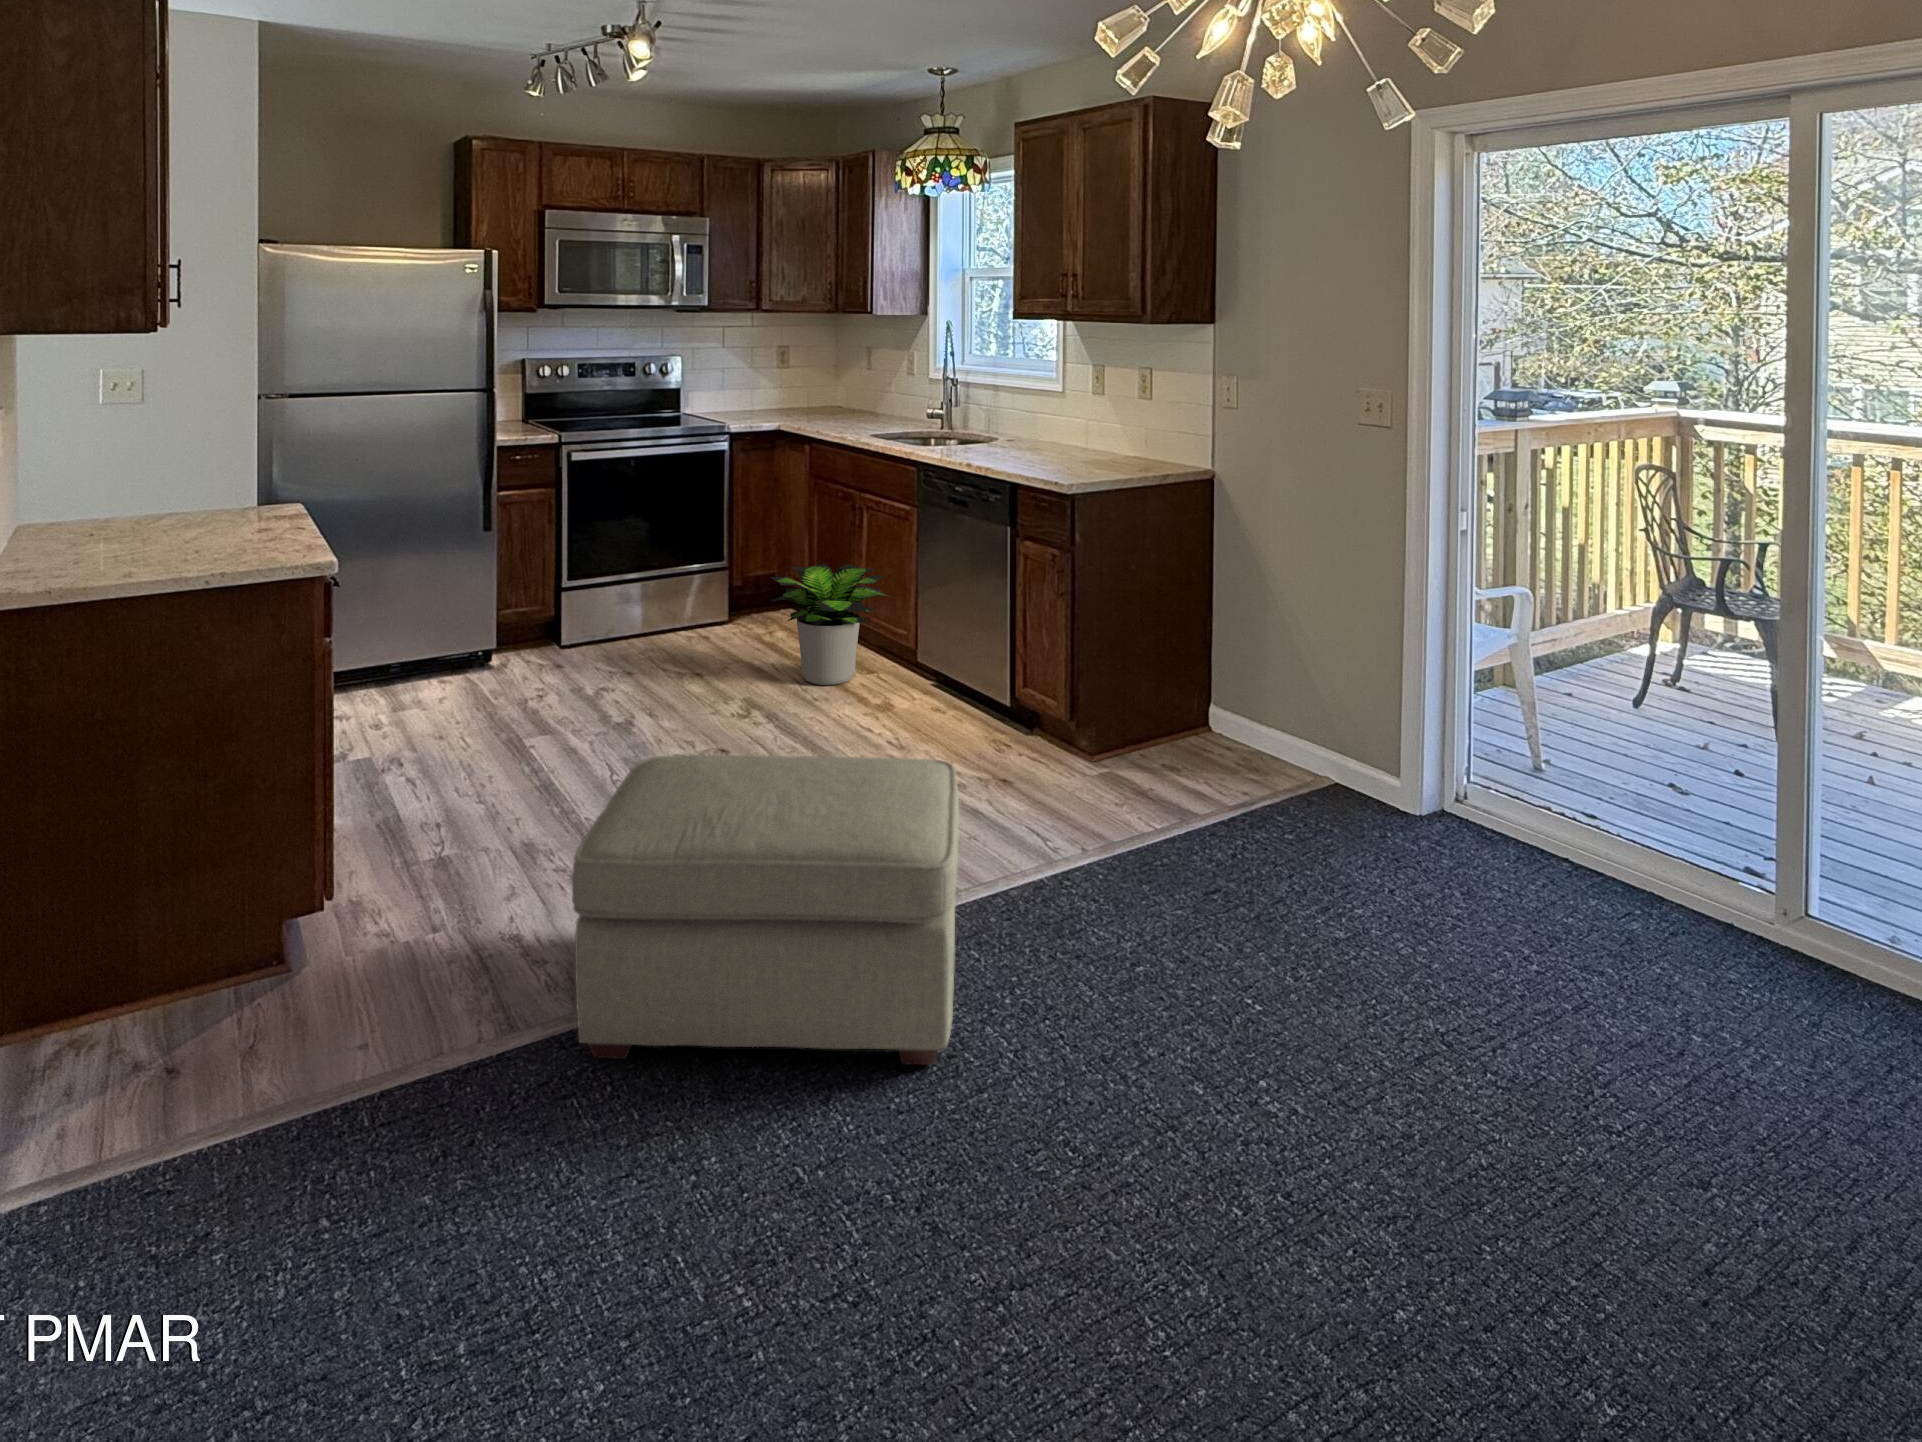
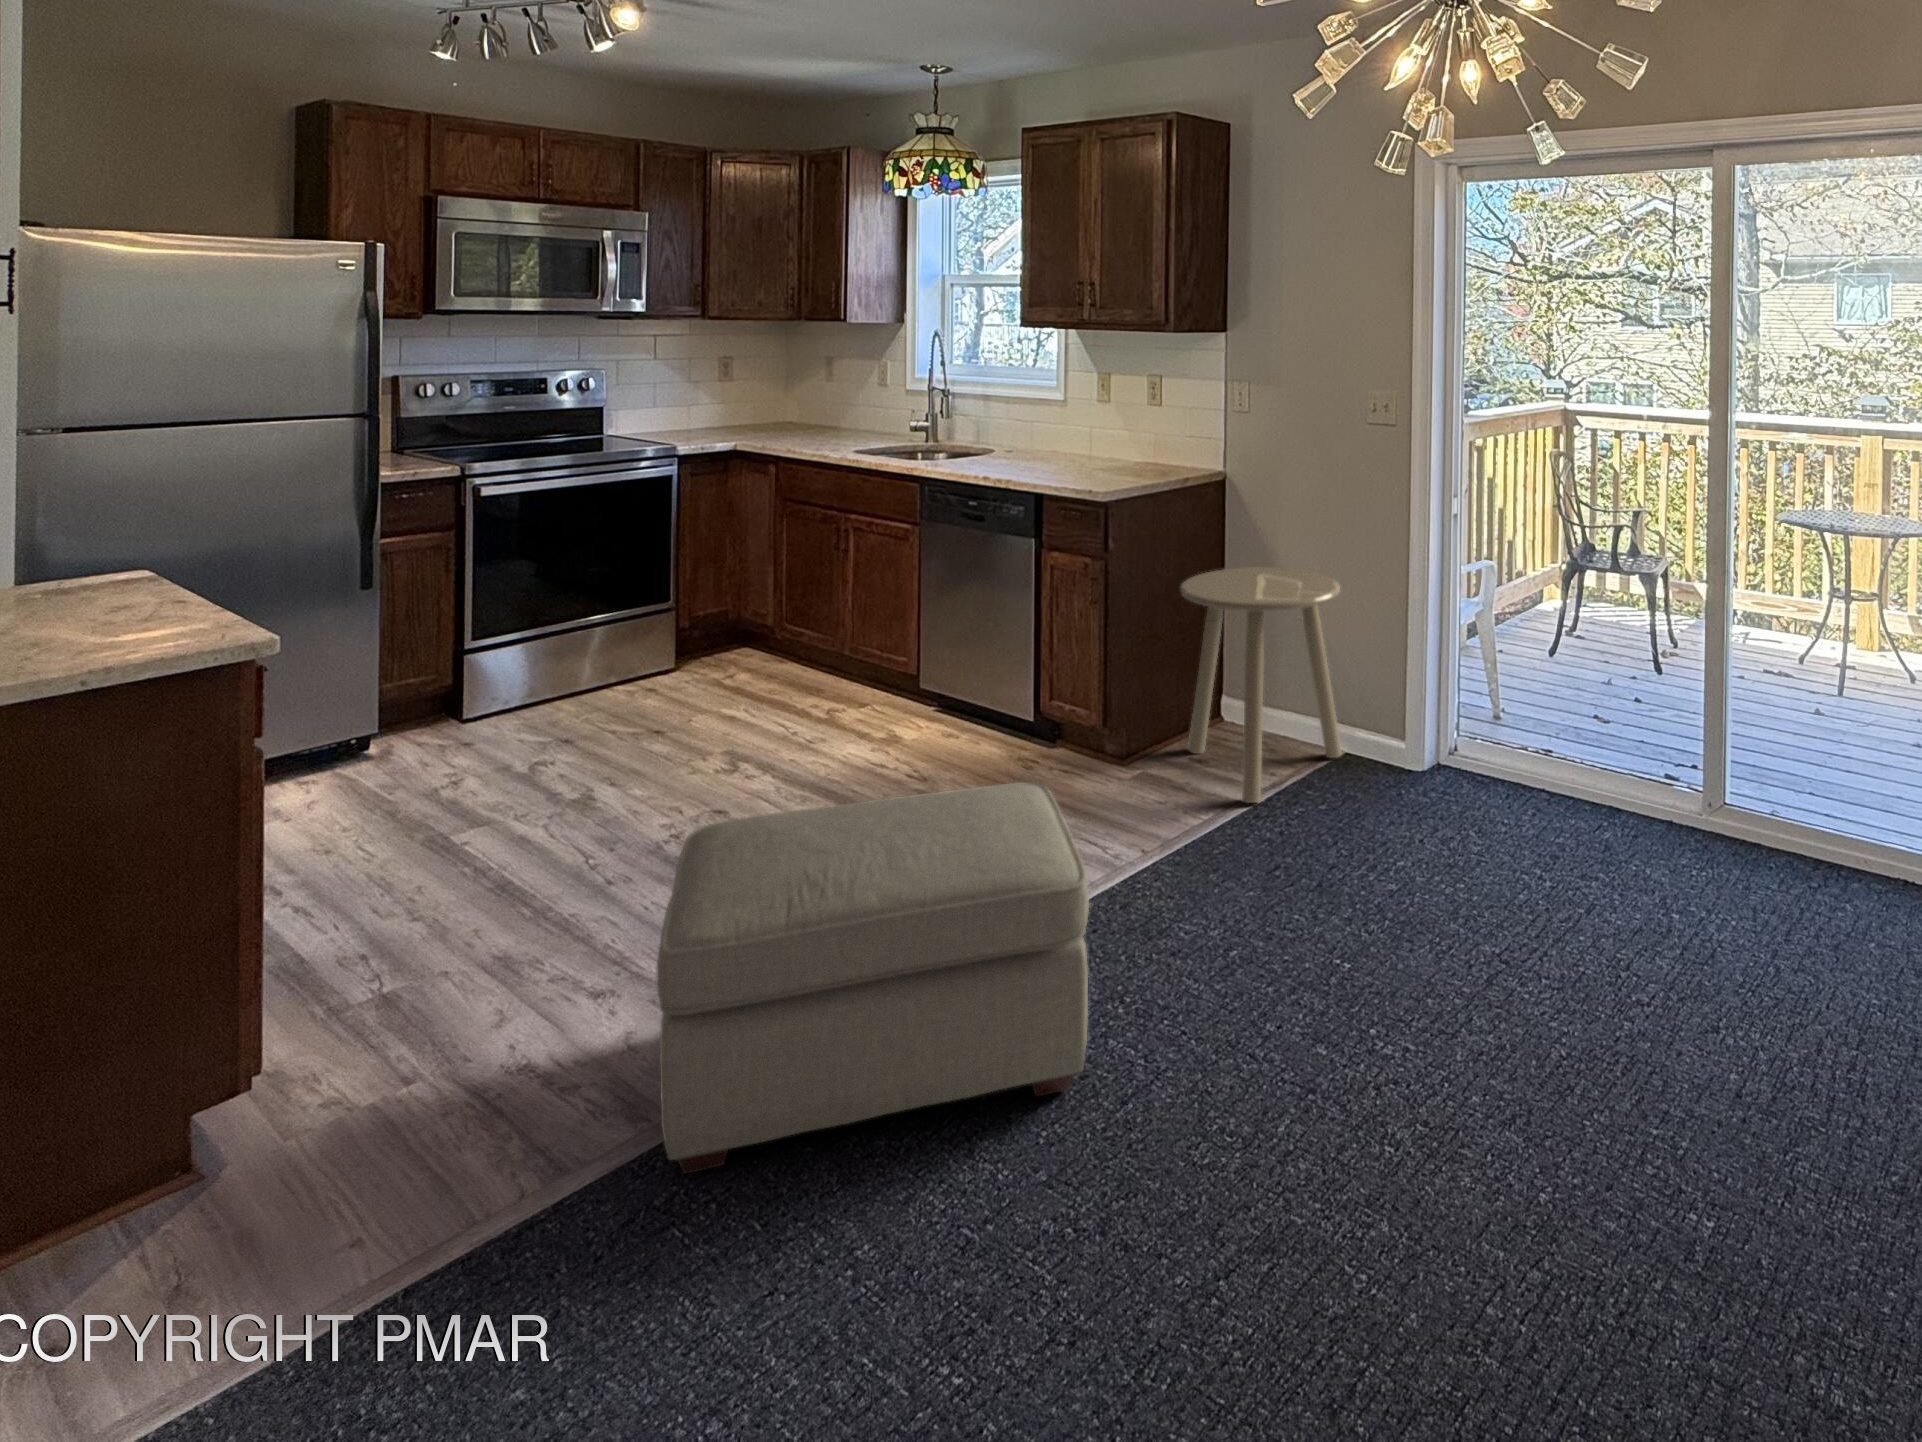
potted plant: present [771,564,890,685] -> none [745,592,894,725]
side table: none [1150,574,1329,820] -> present [1180,567,1342,803]

